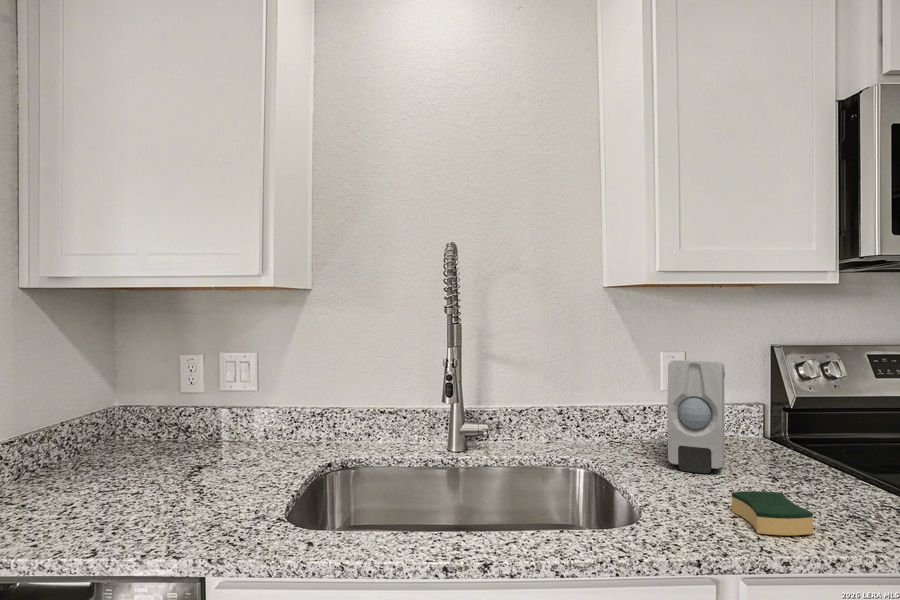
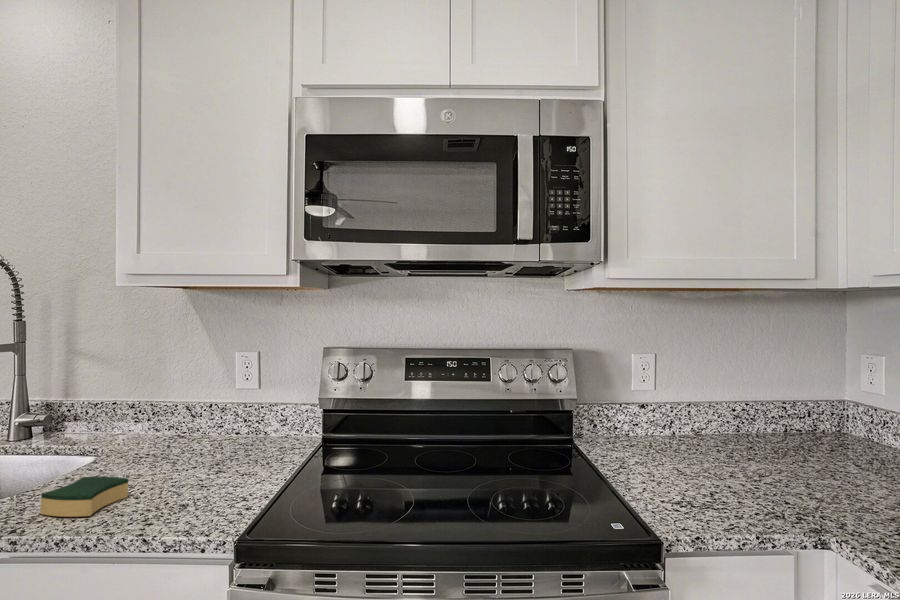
soap dispenser: present [667,360,725,473] -> none [144,357,235,463]

